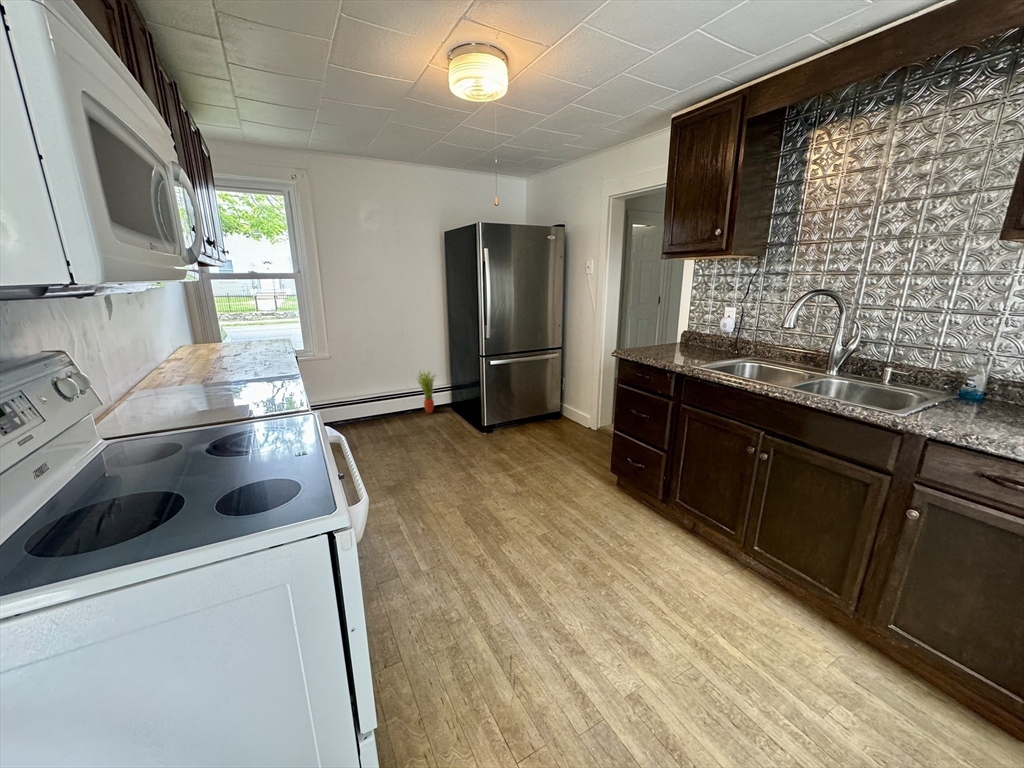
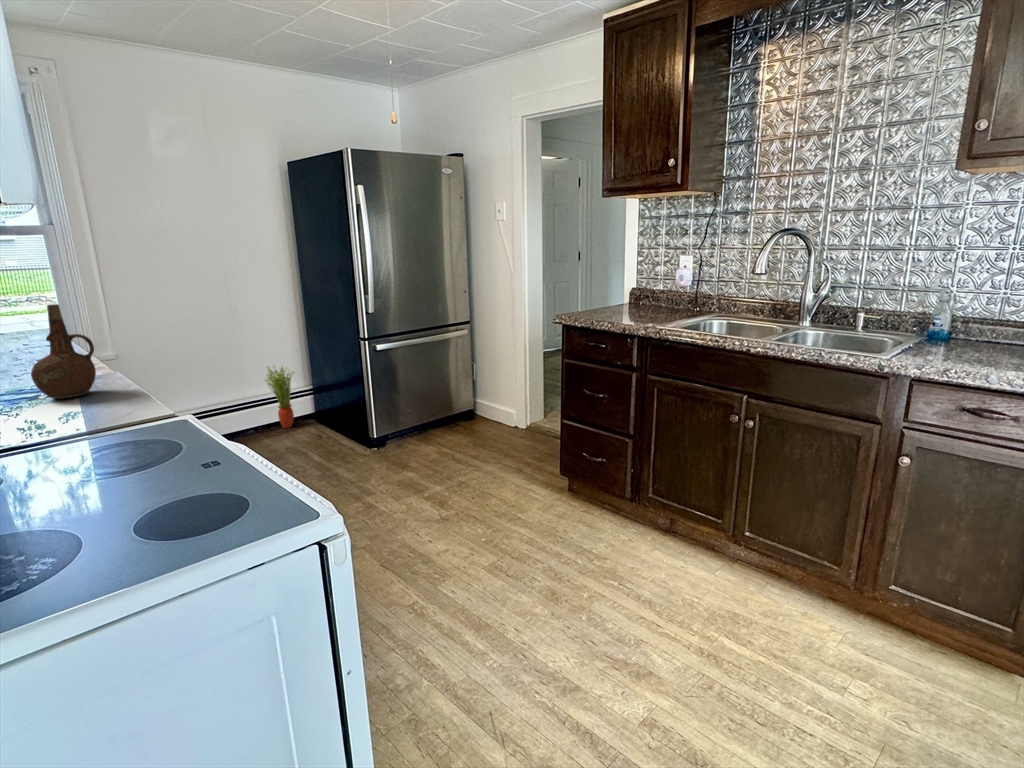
ceramic pitcher: none [243,329,281,390] -> present [31,304,96,399]

